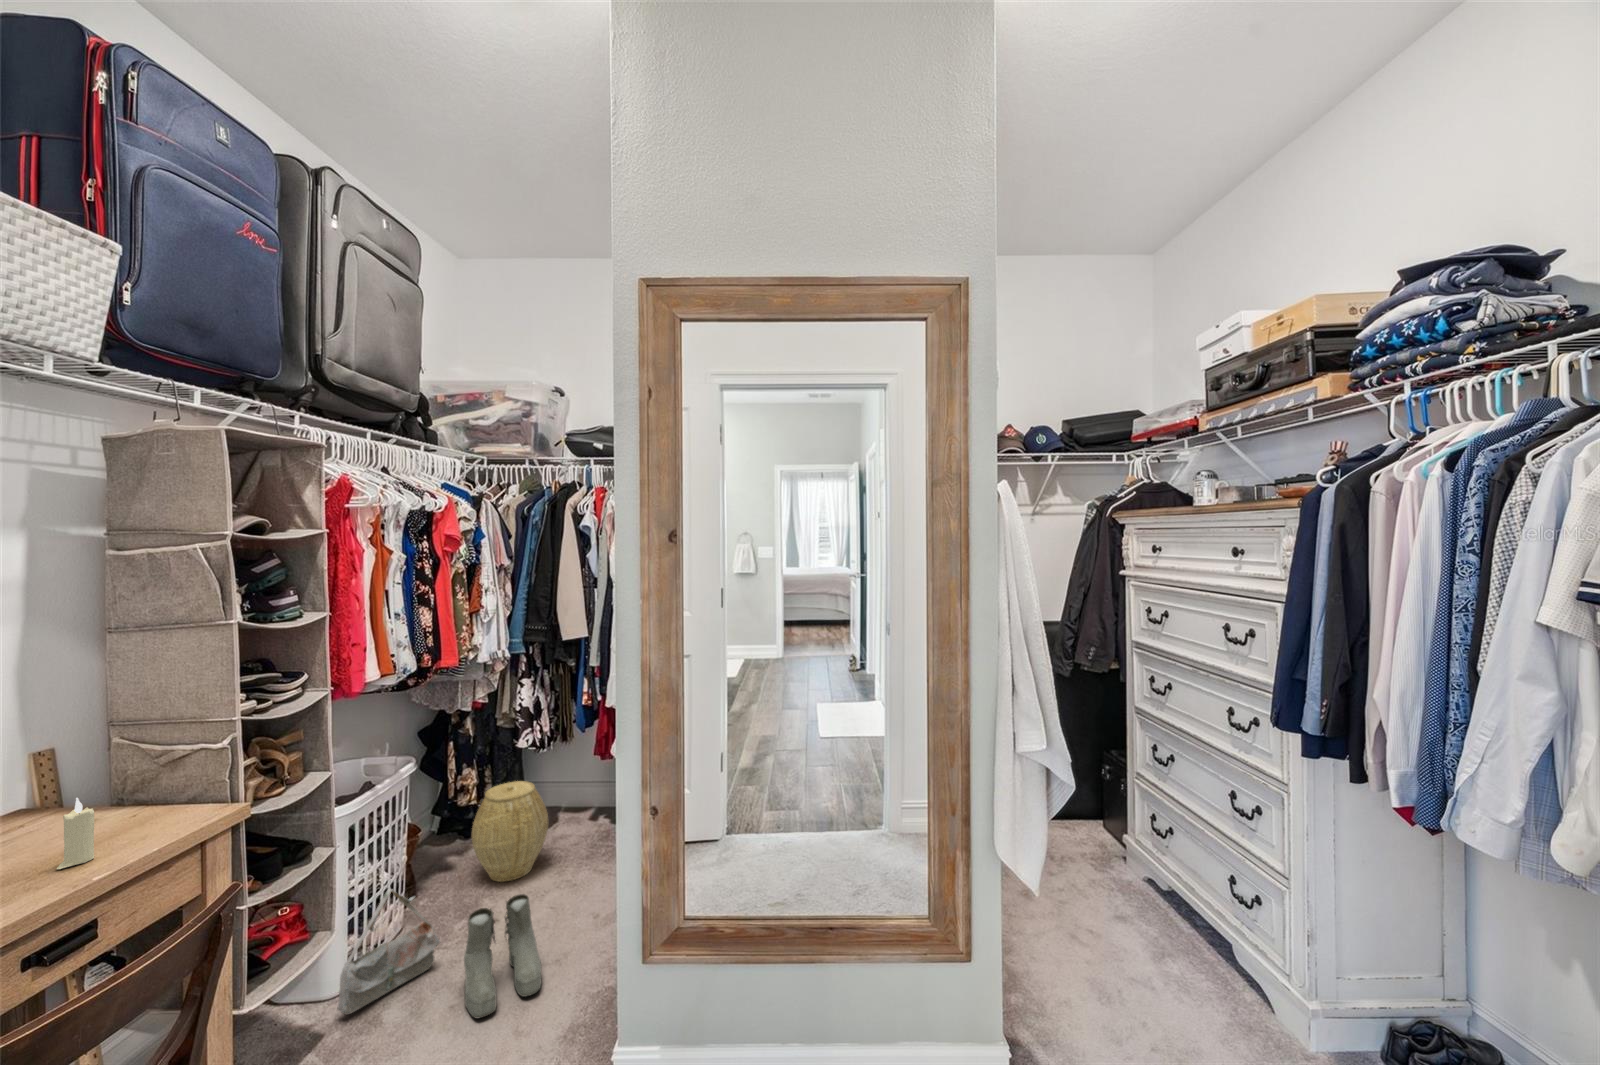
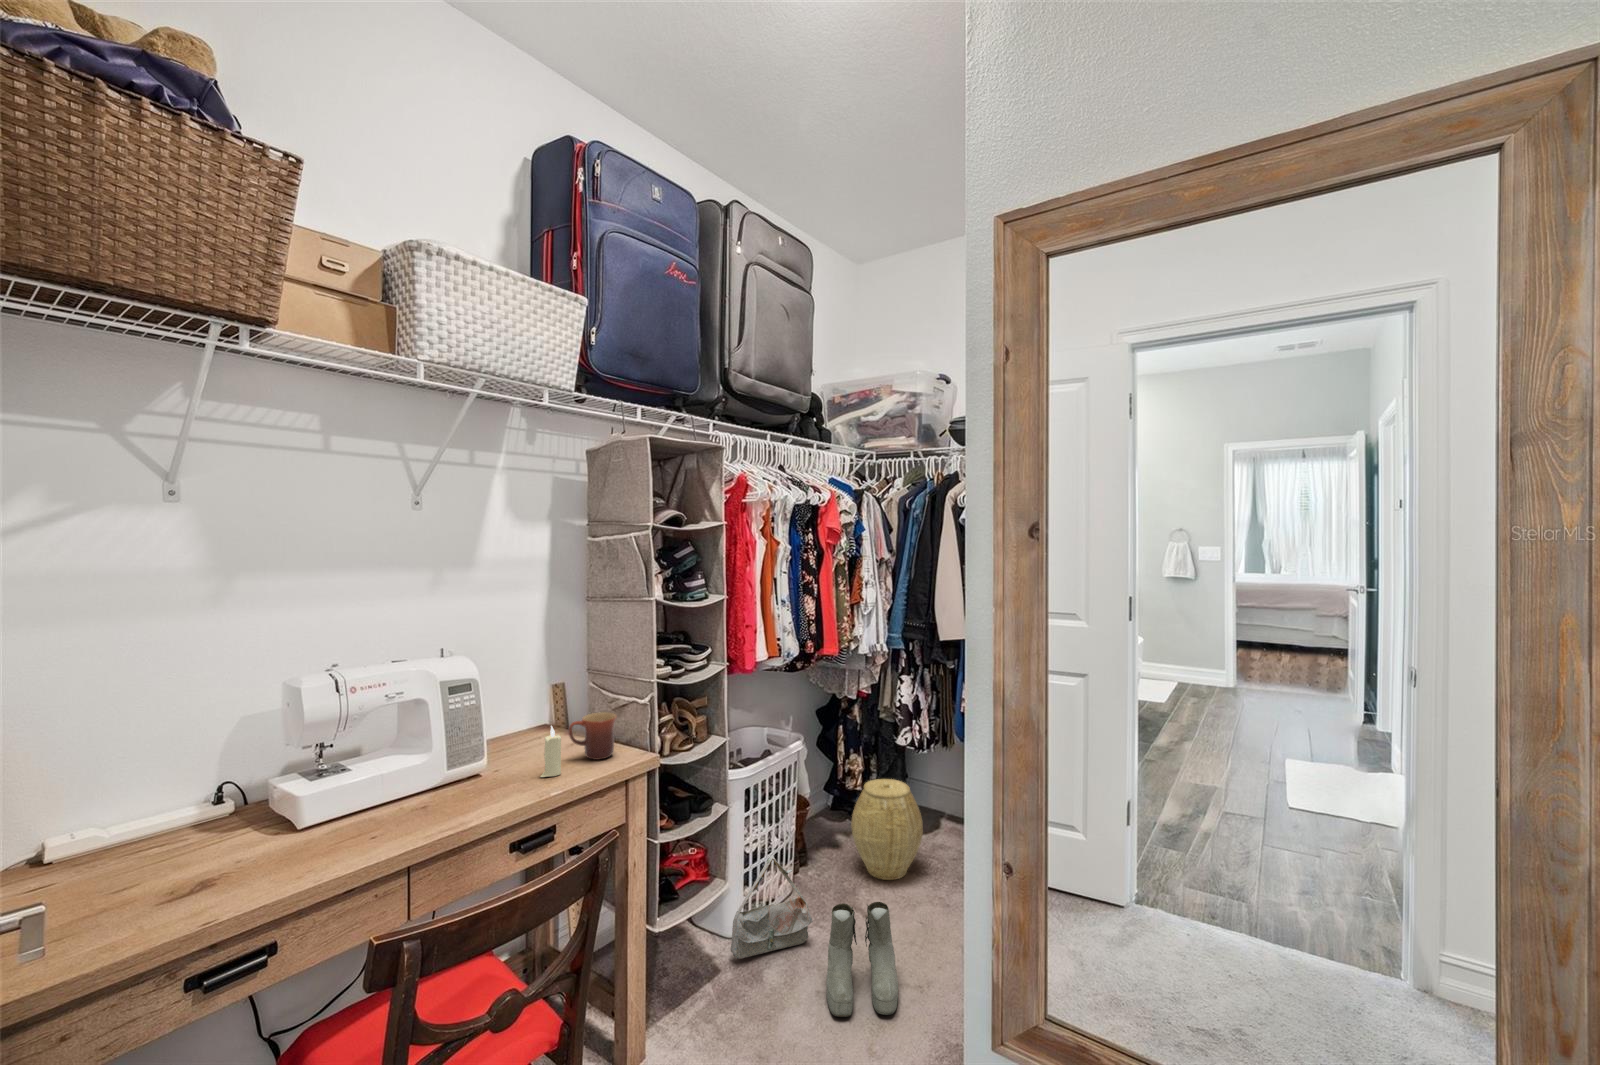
mug: none [97,768,181,831] -> present [569,712,617,760]

